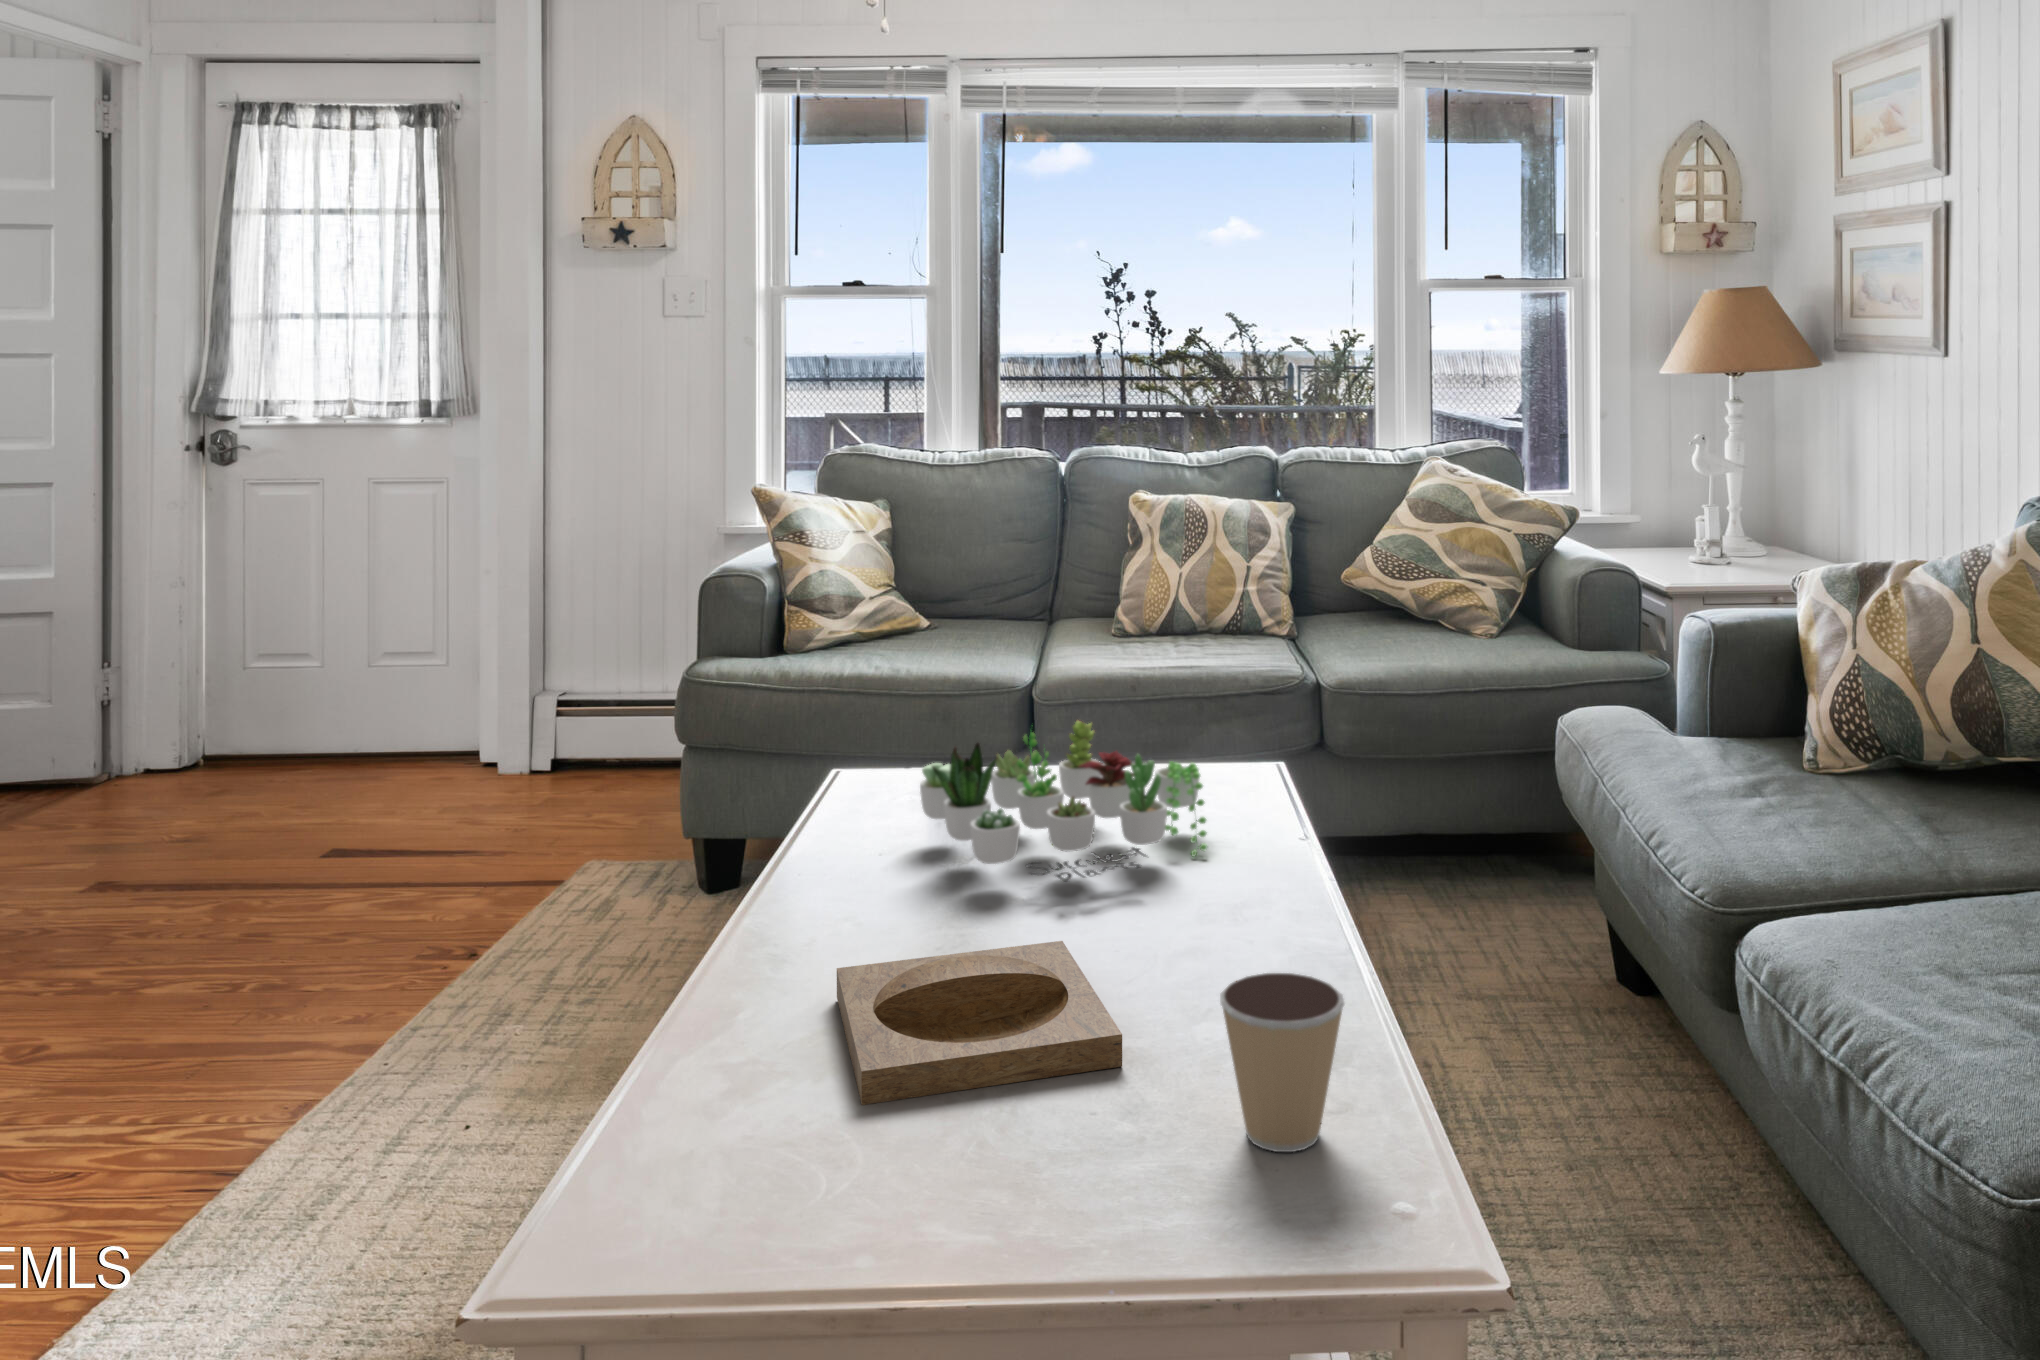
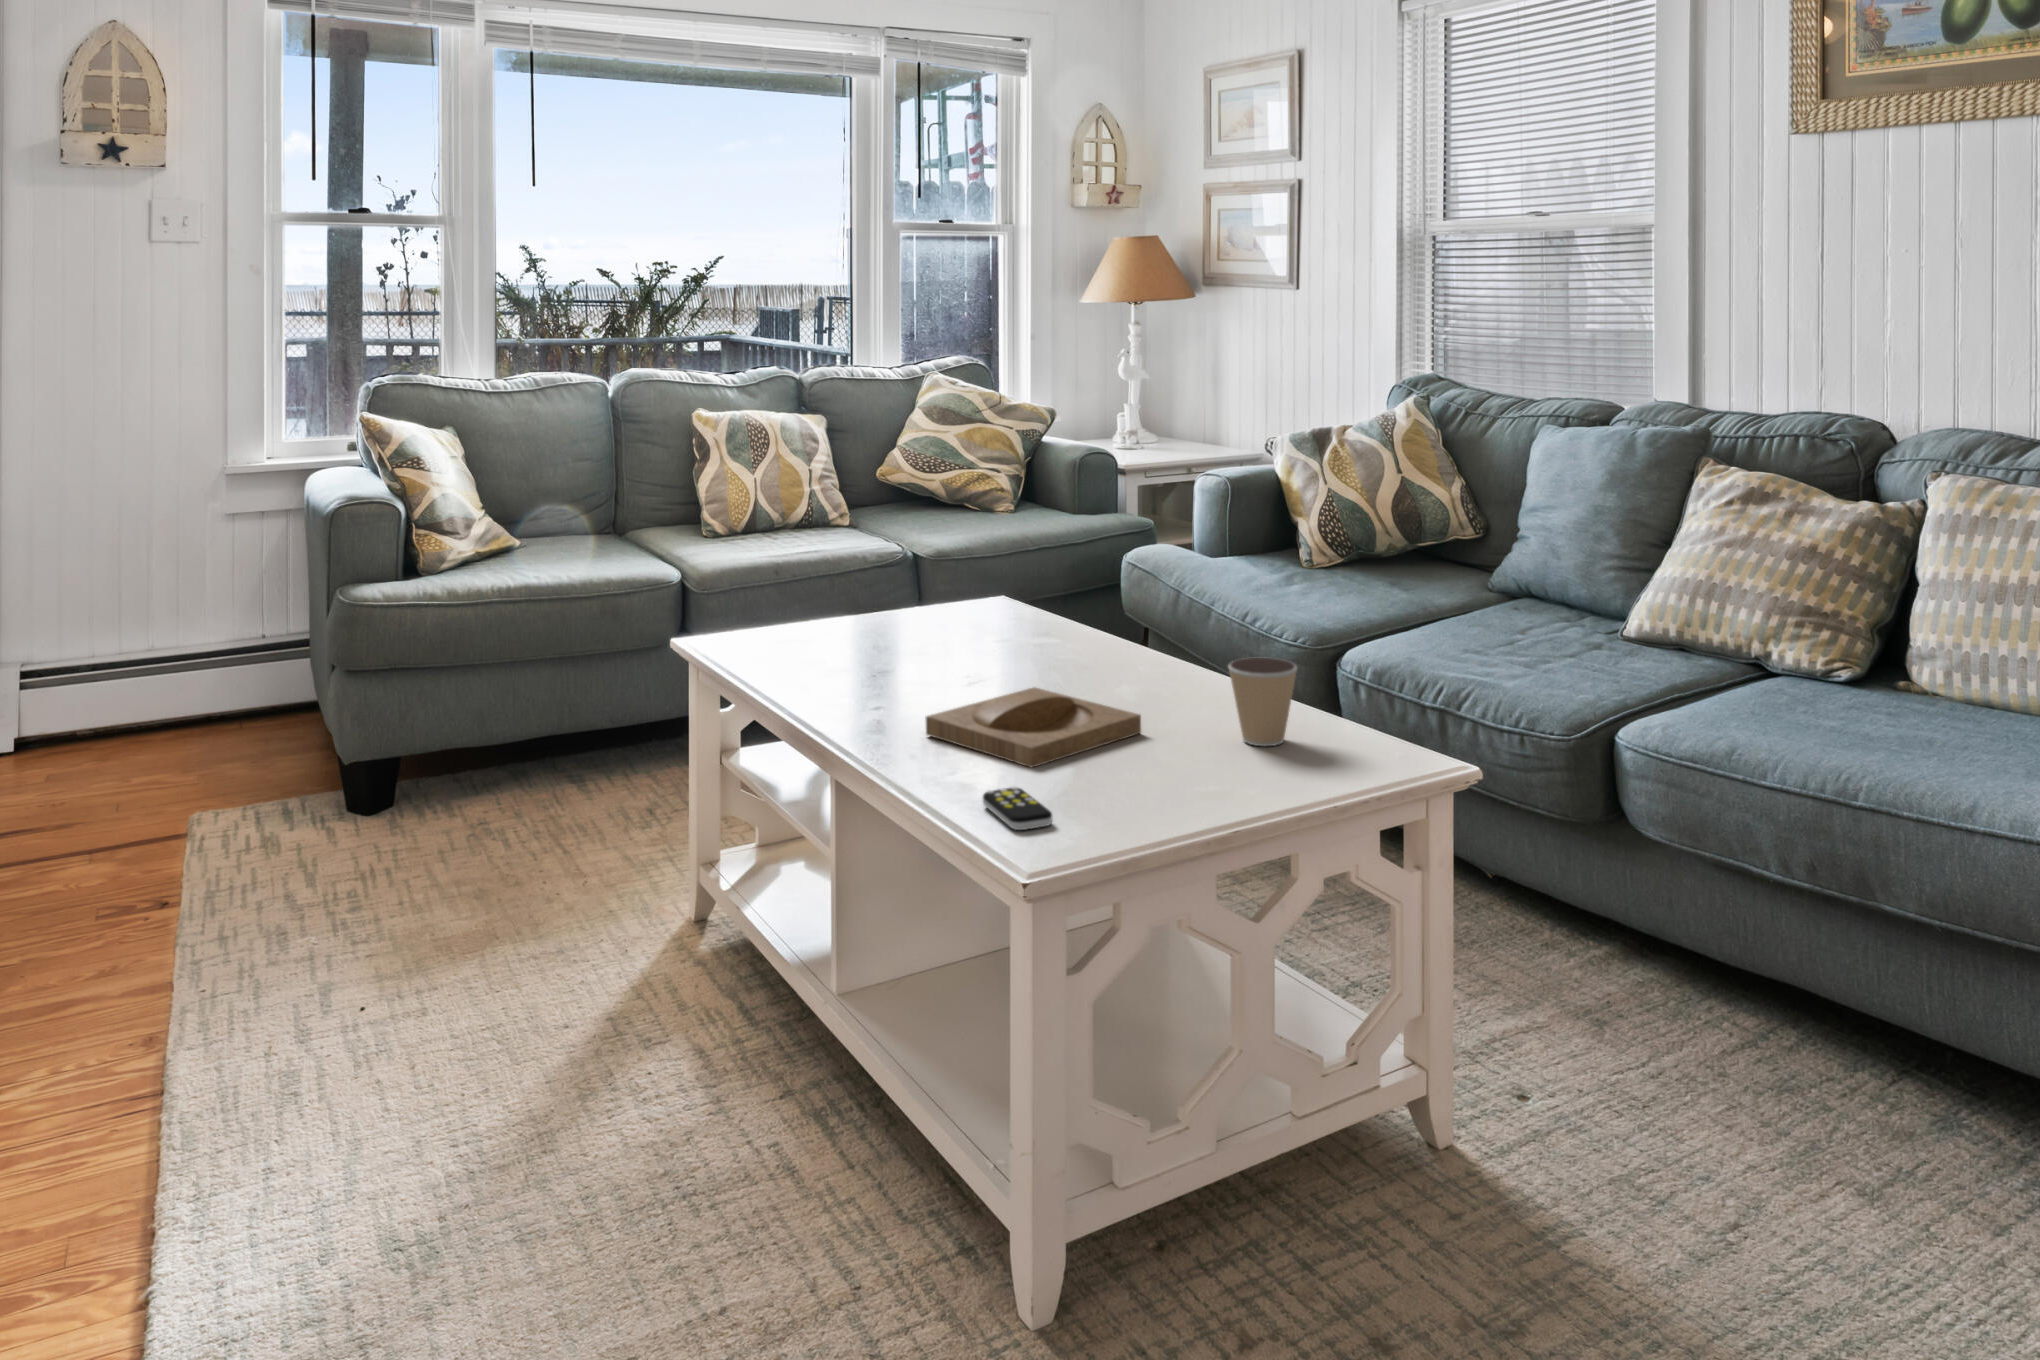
succulent plant: present [920,720,1207,882] -> none [814,570,1036,670]
remote control: none [598,1153,725,1261] -> present [983,787,1053,830]

